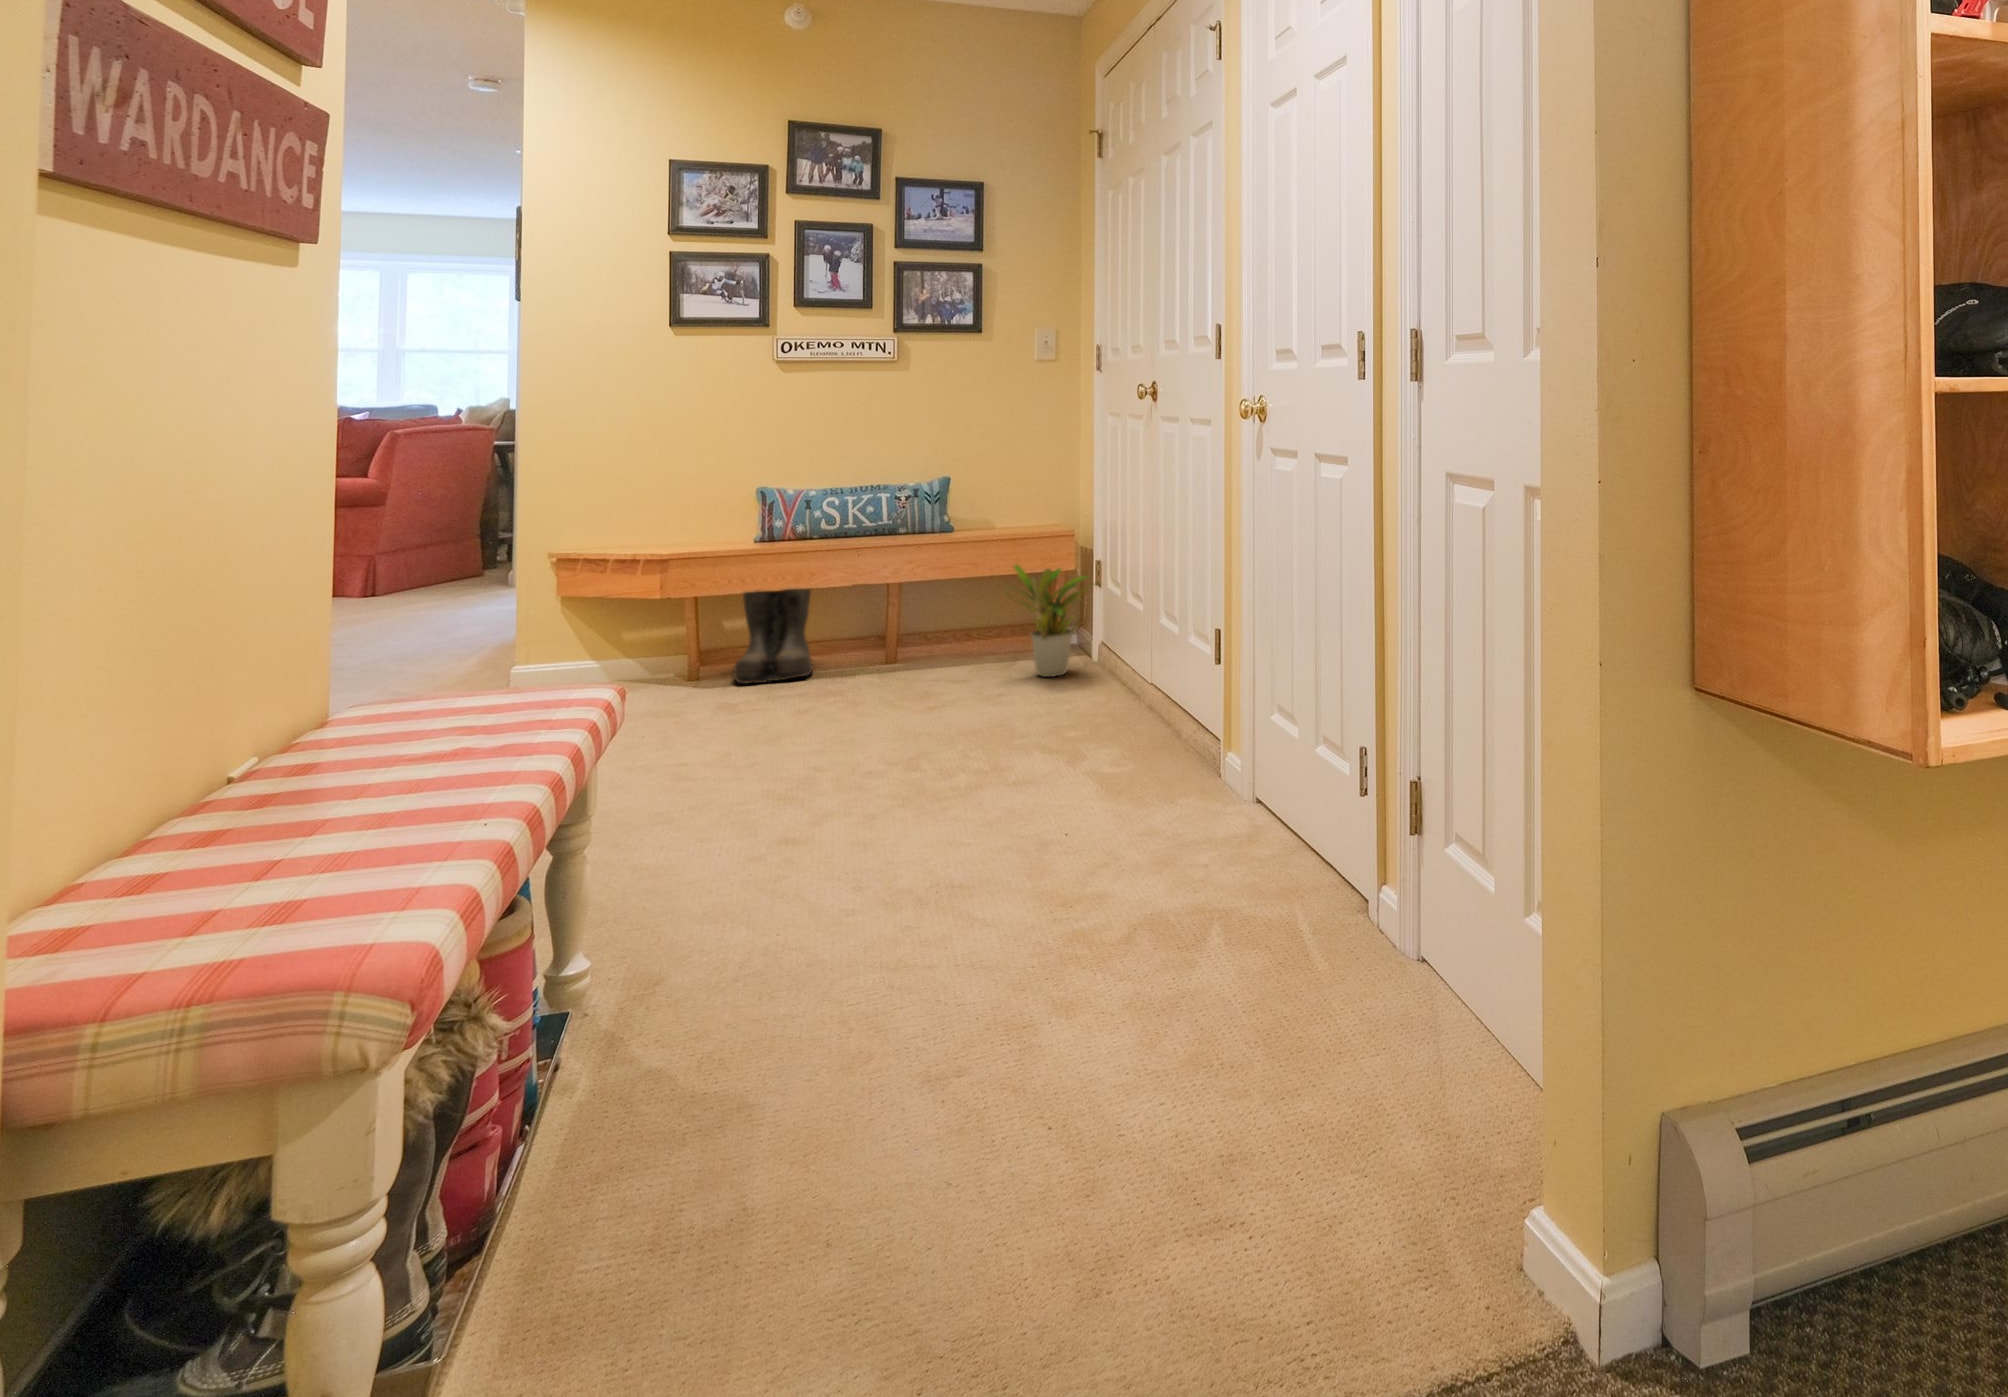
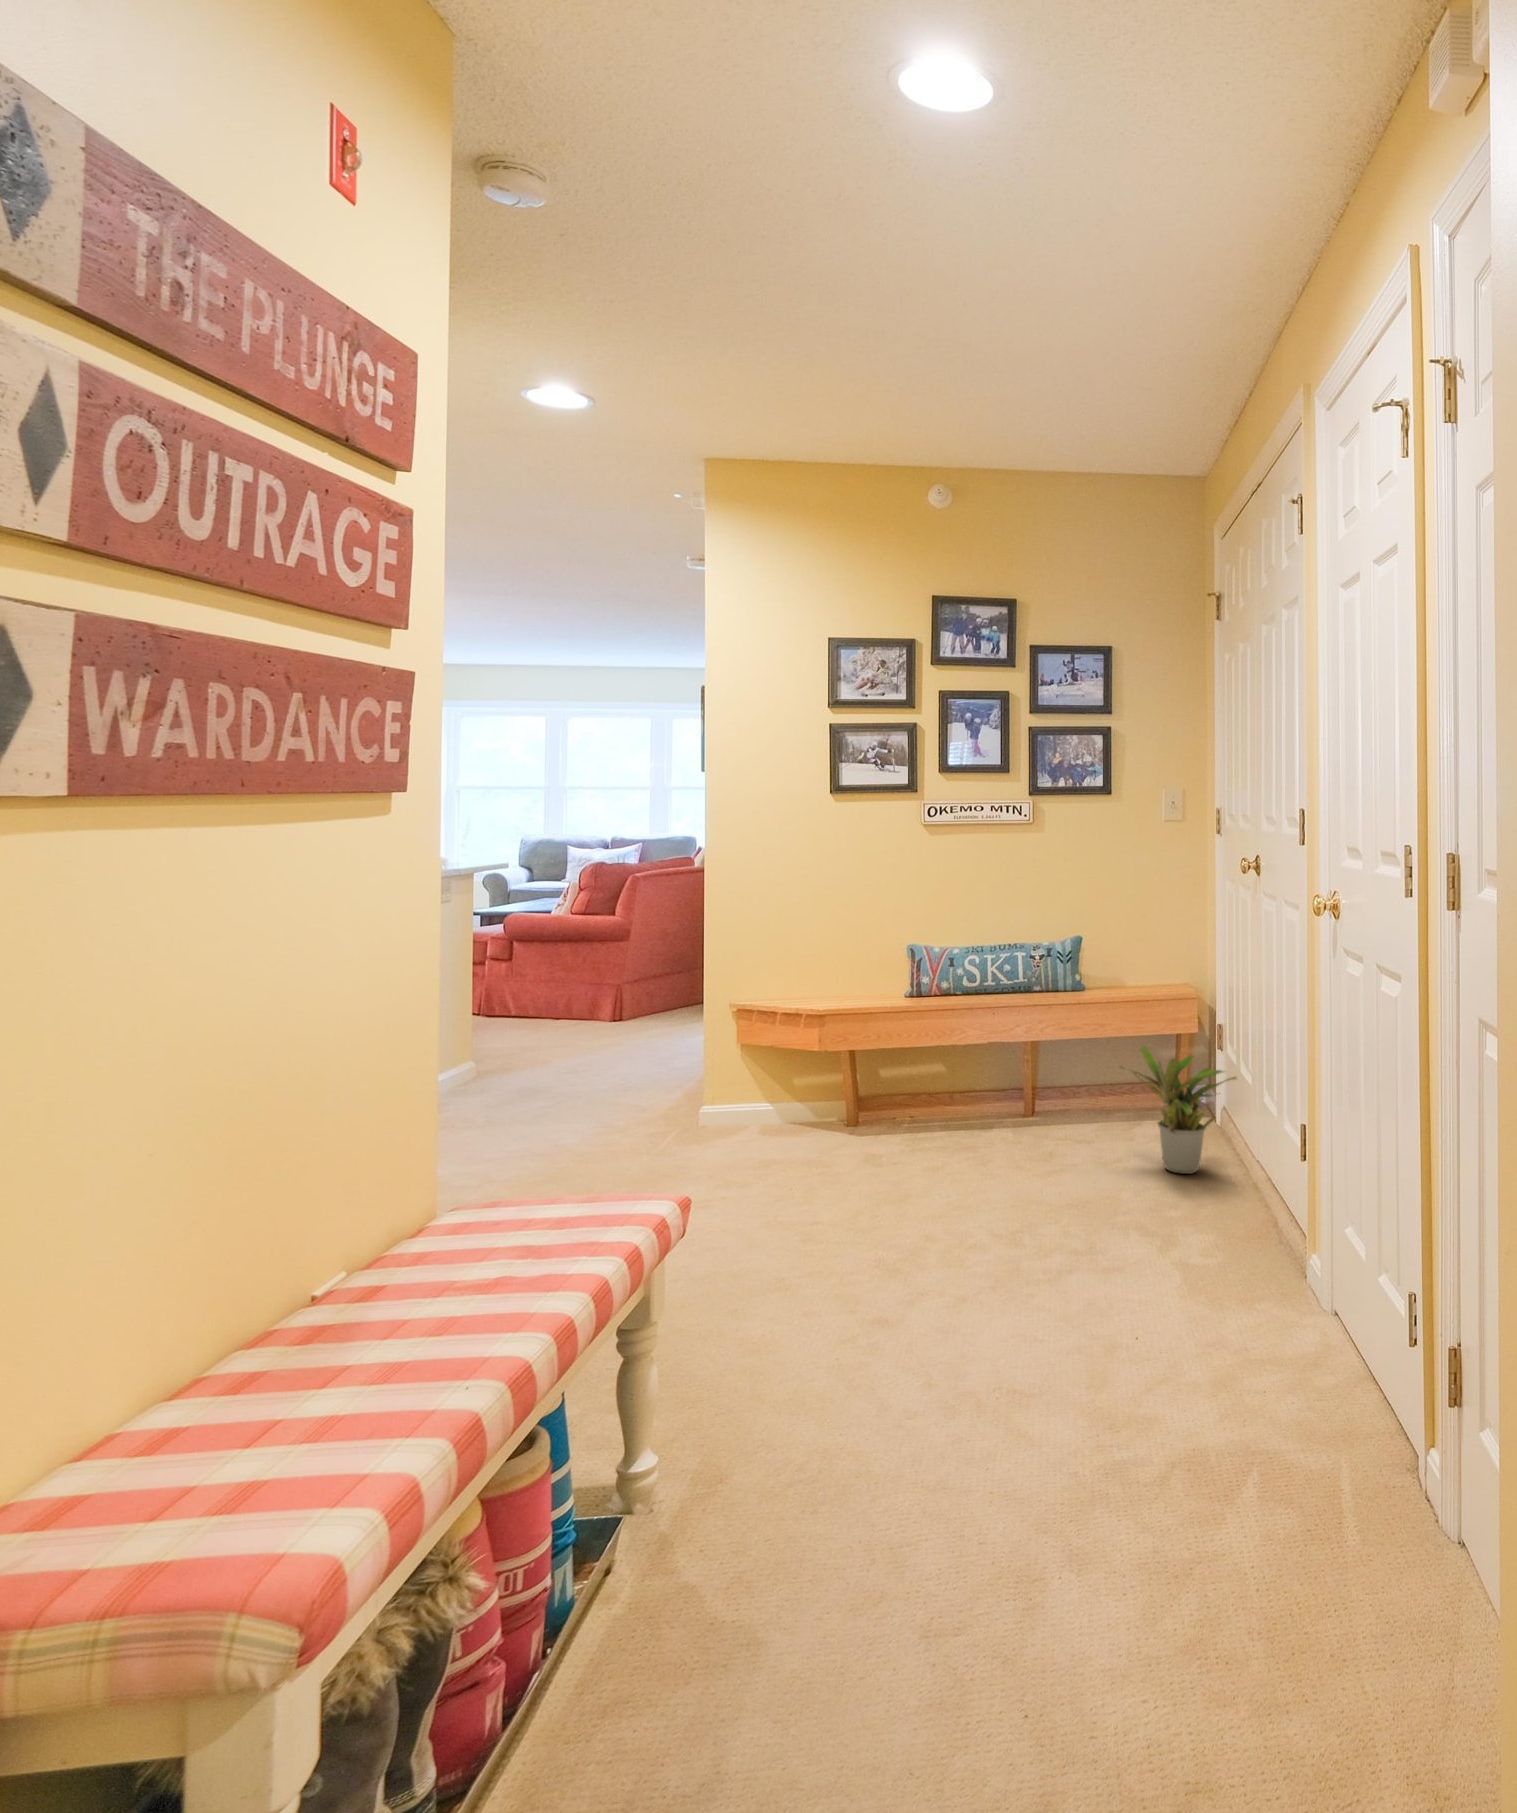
boots: present [734,589,813,684] -> none [884,1030,953,1128]

